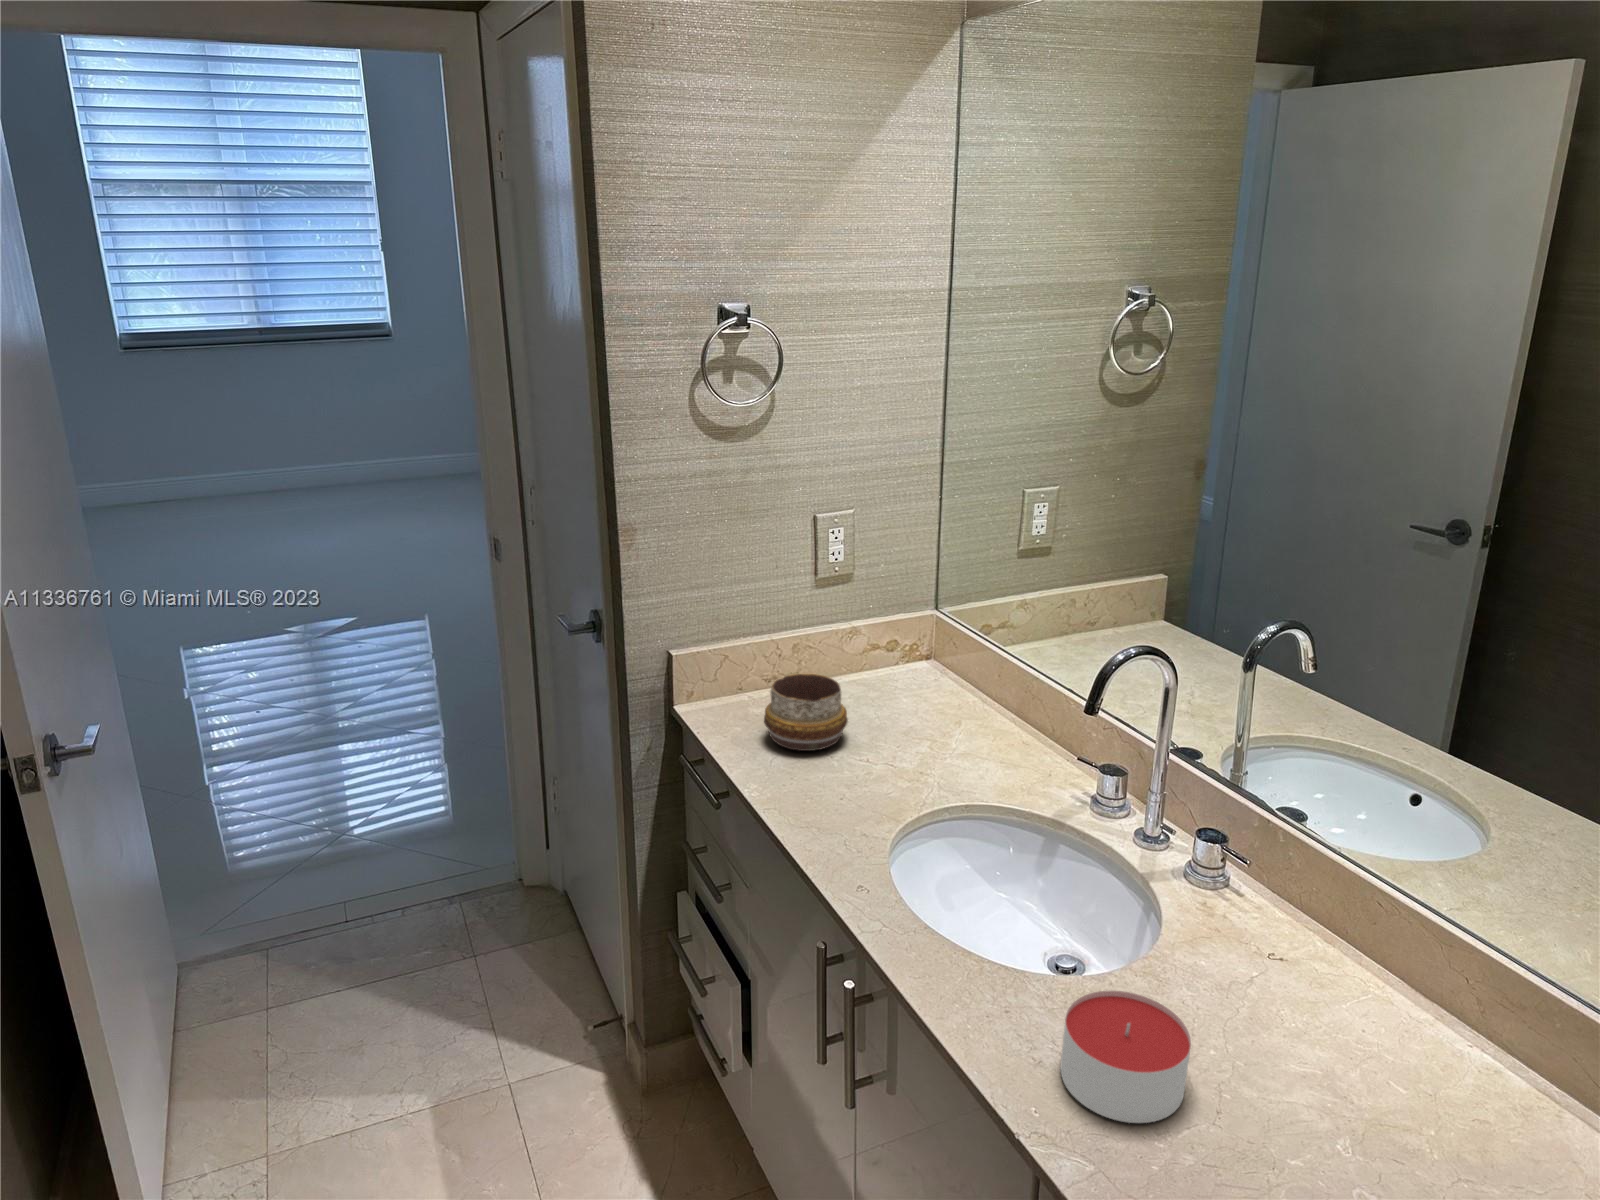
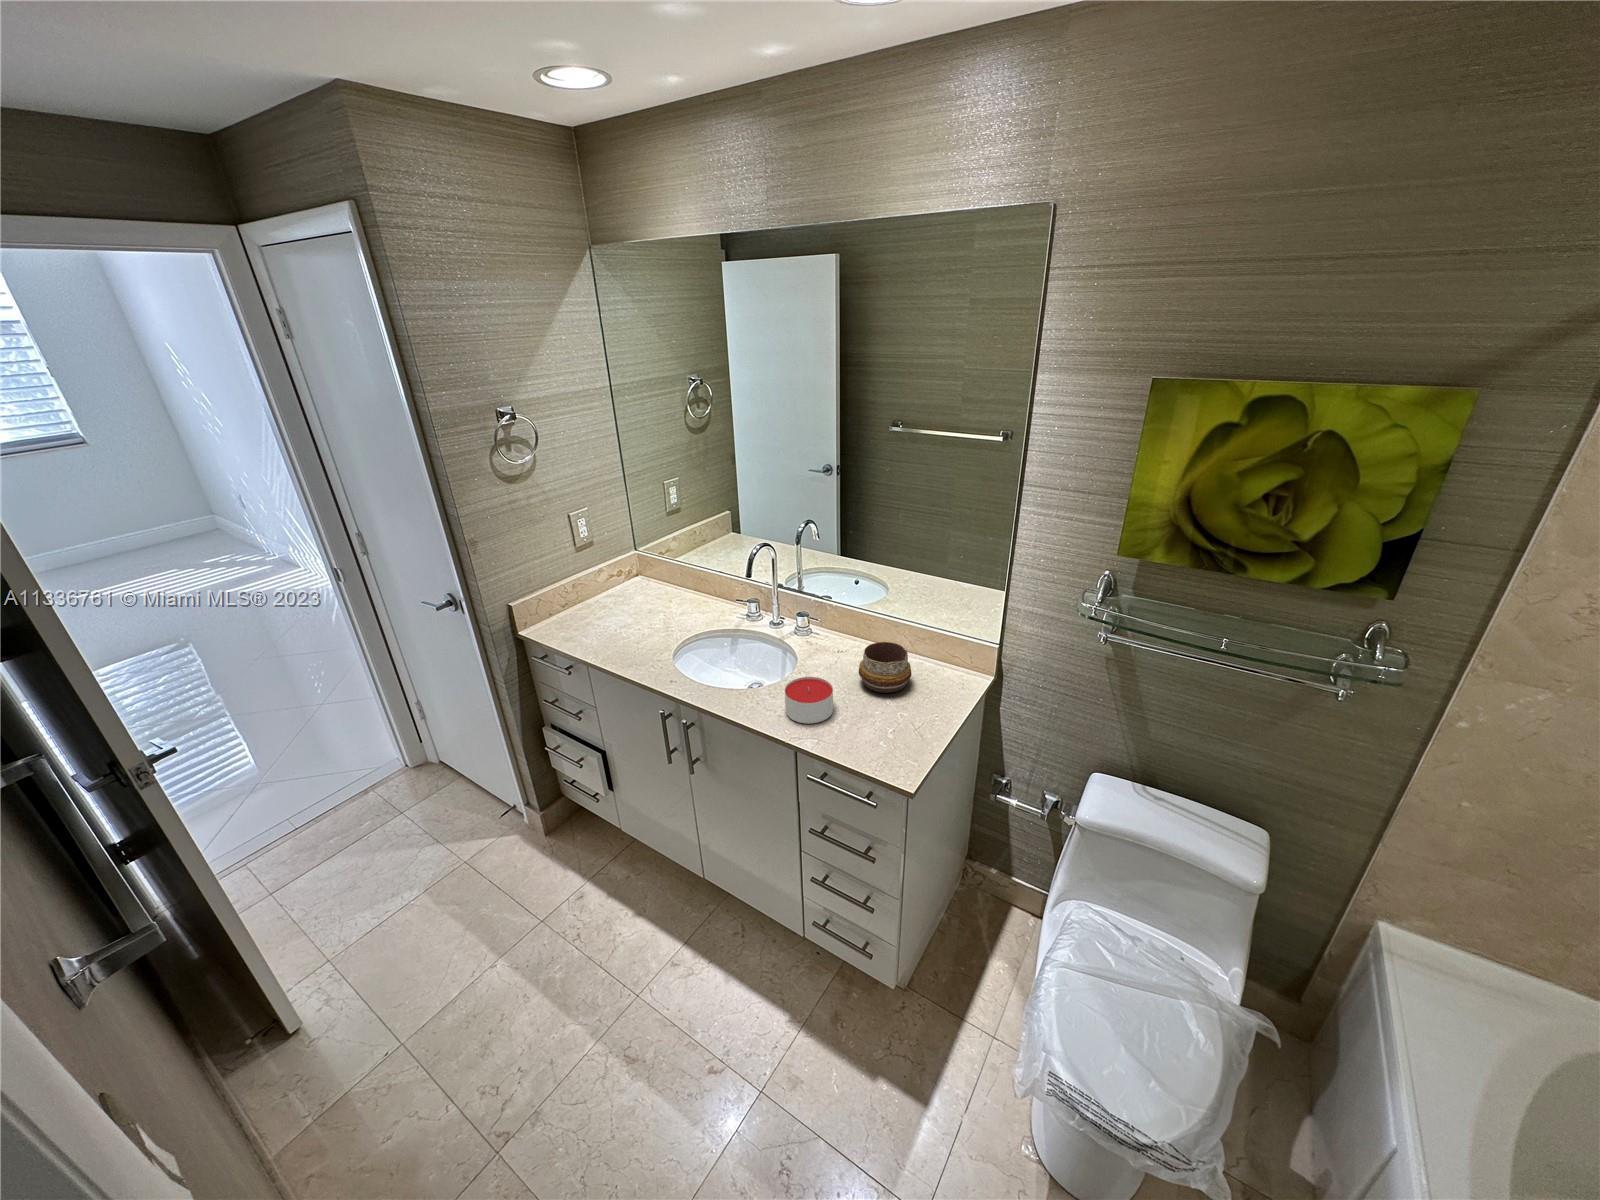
decorative bowl: present [764,674,848,751] -> present [859,642,911,693]

